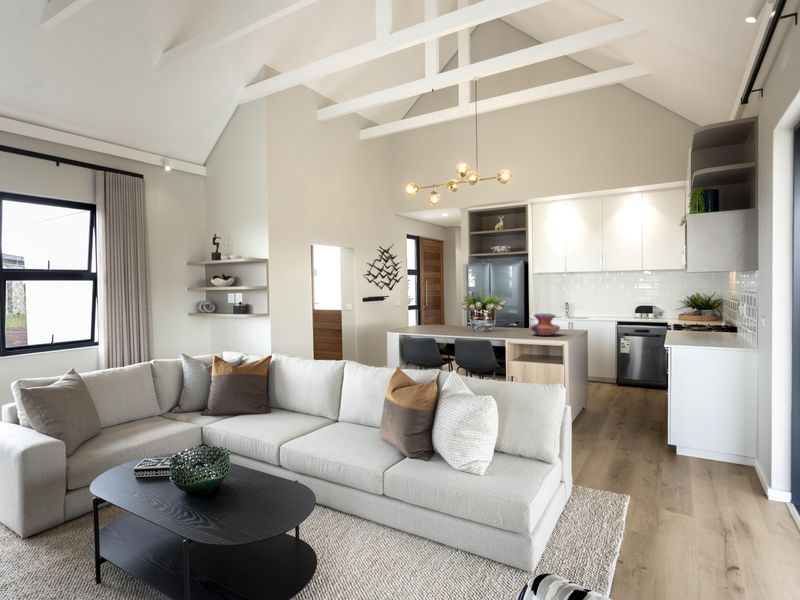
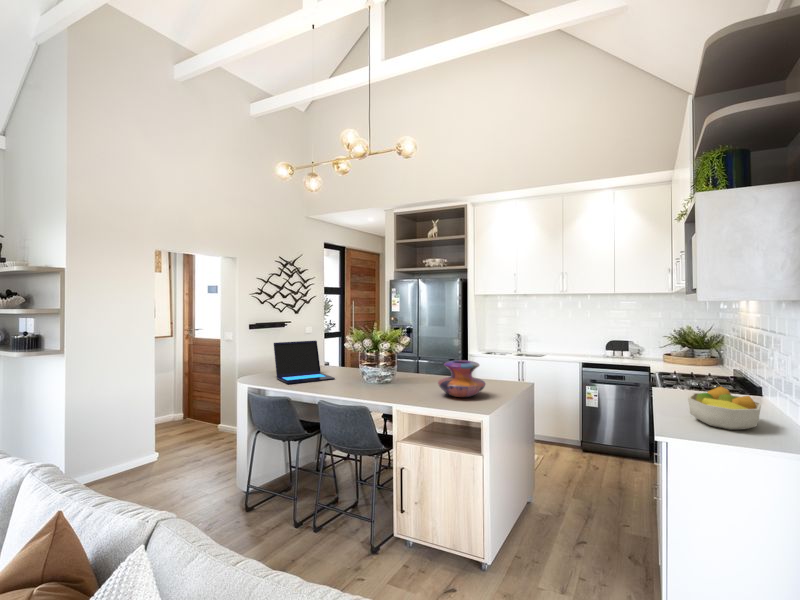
laptop: none [408,306,452,333] -> present [274,341,335,384]
fruit bowl: none [686,321,726,342] -> present [688,387,761,430]

